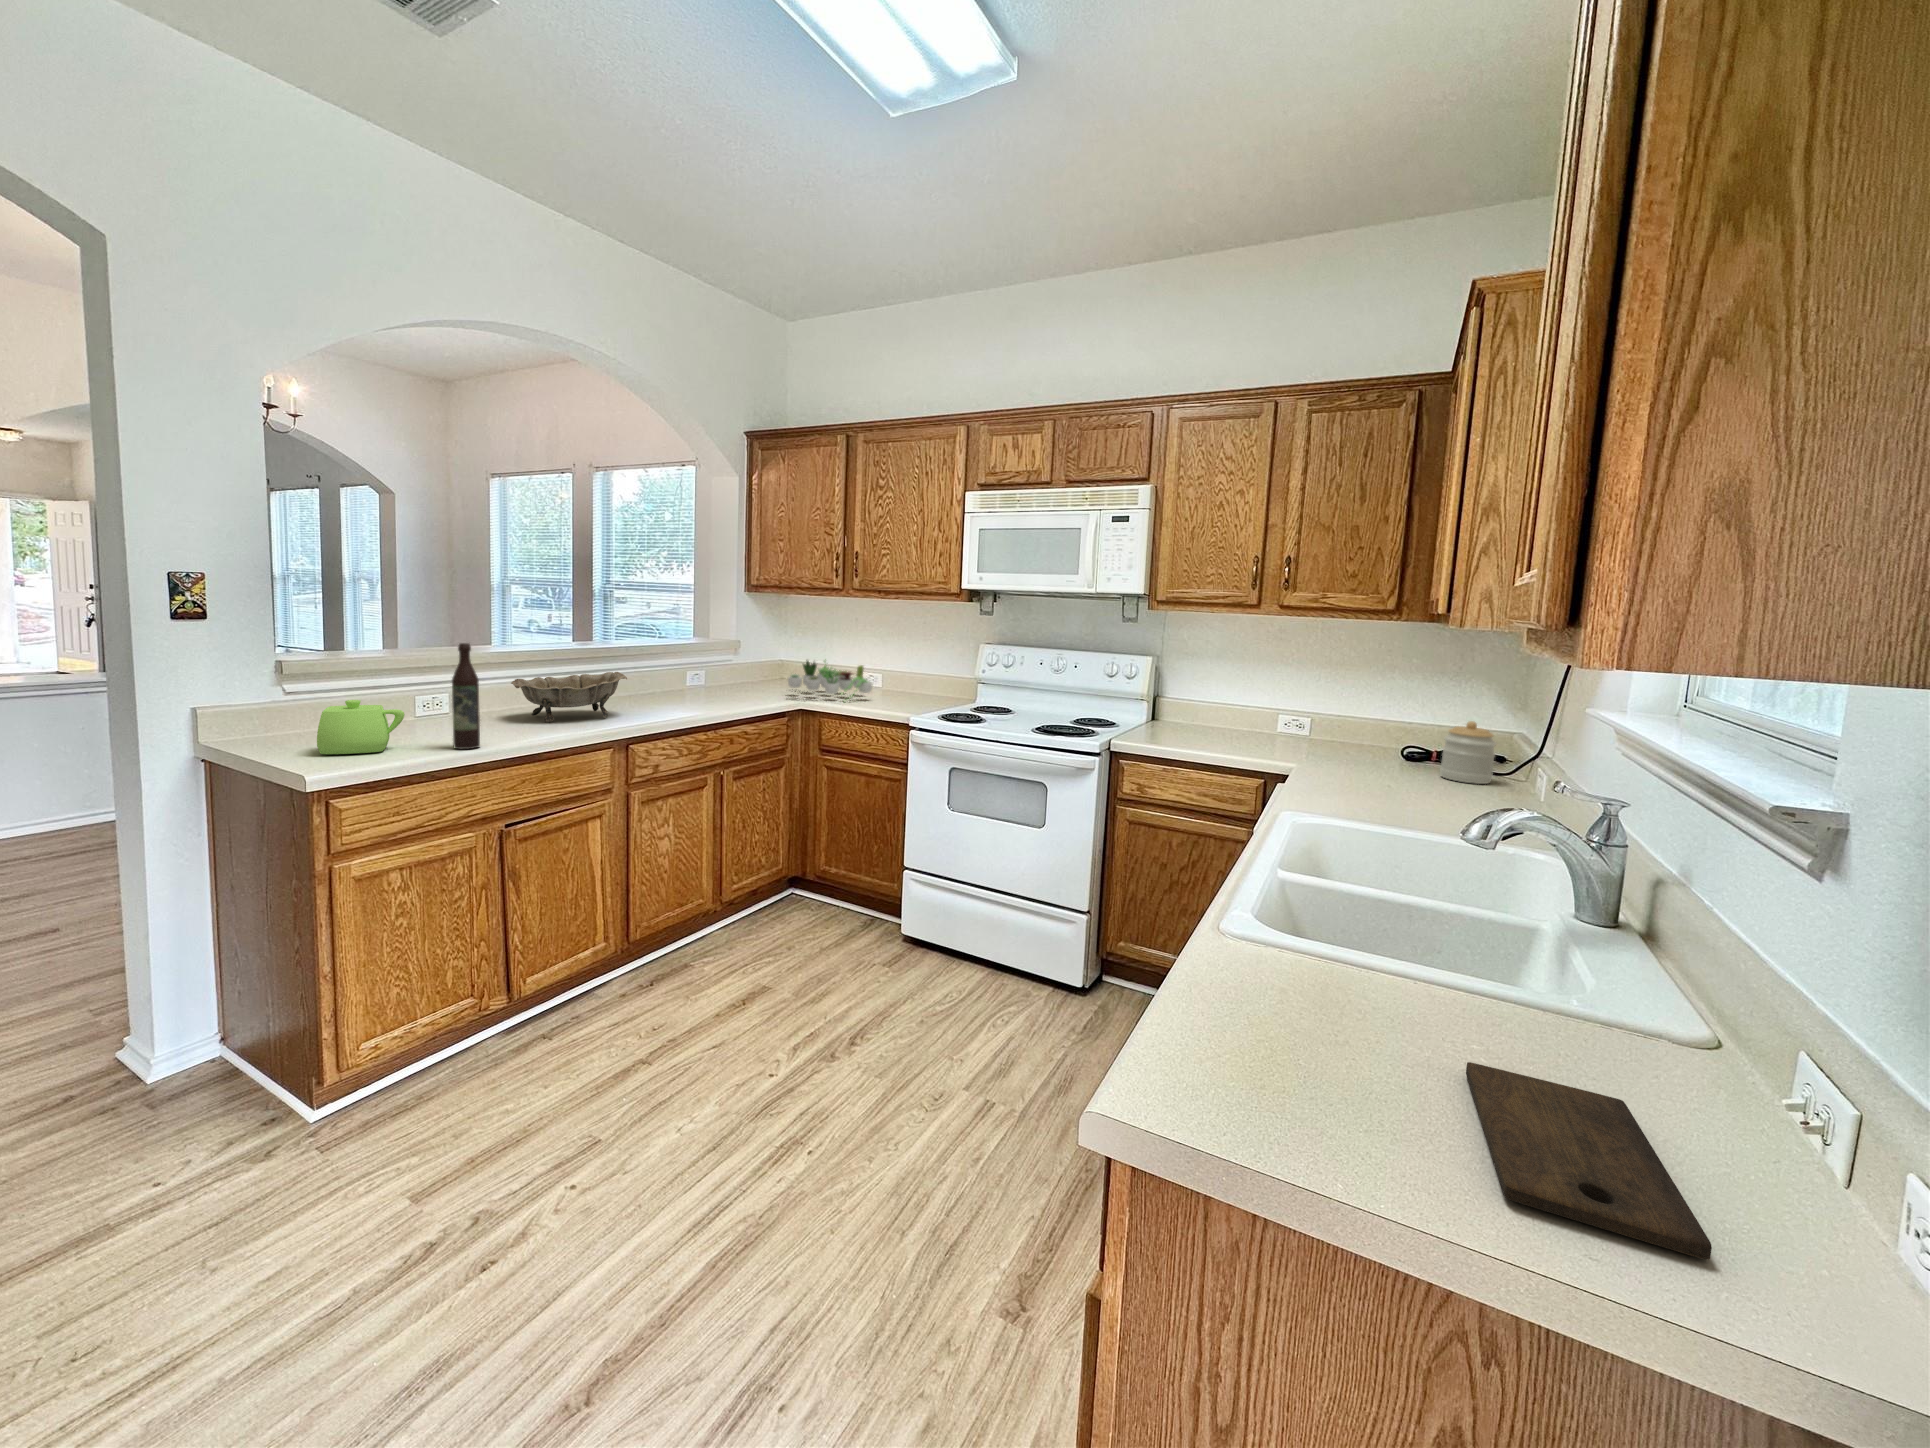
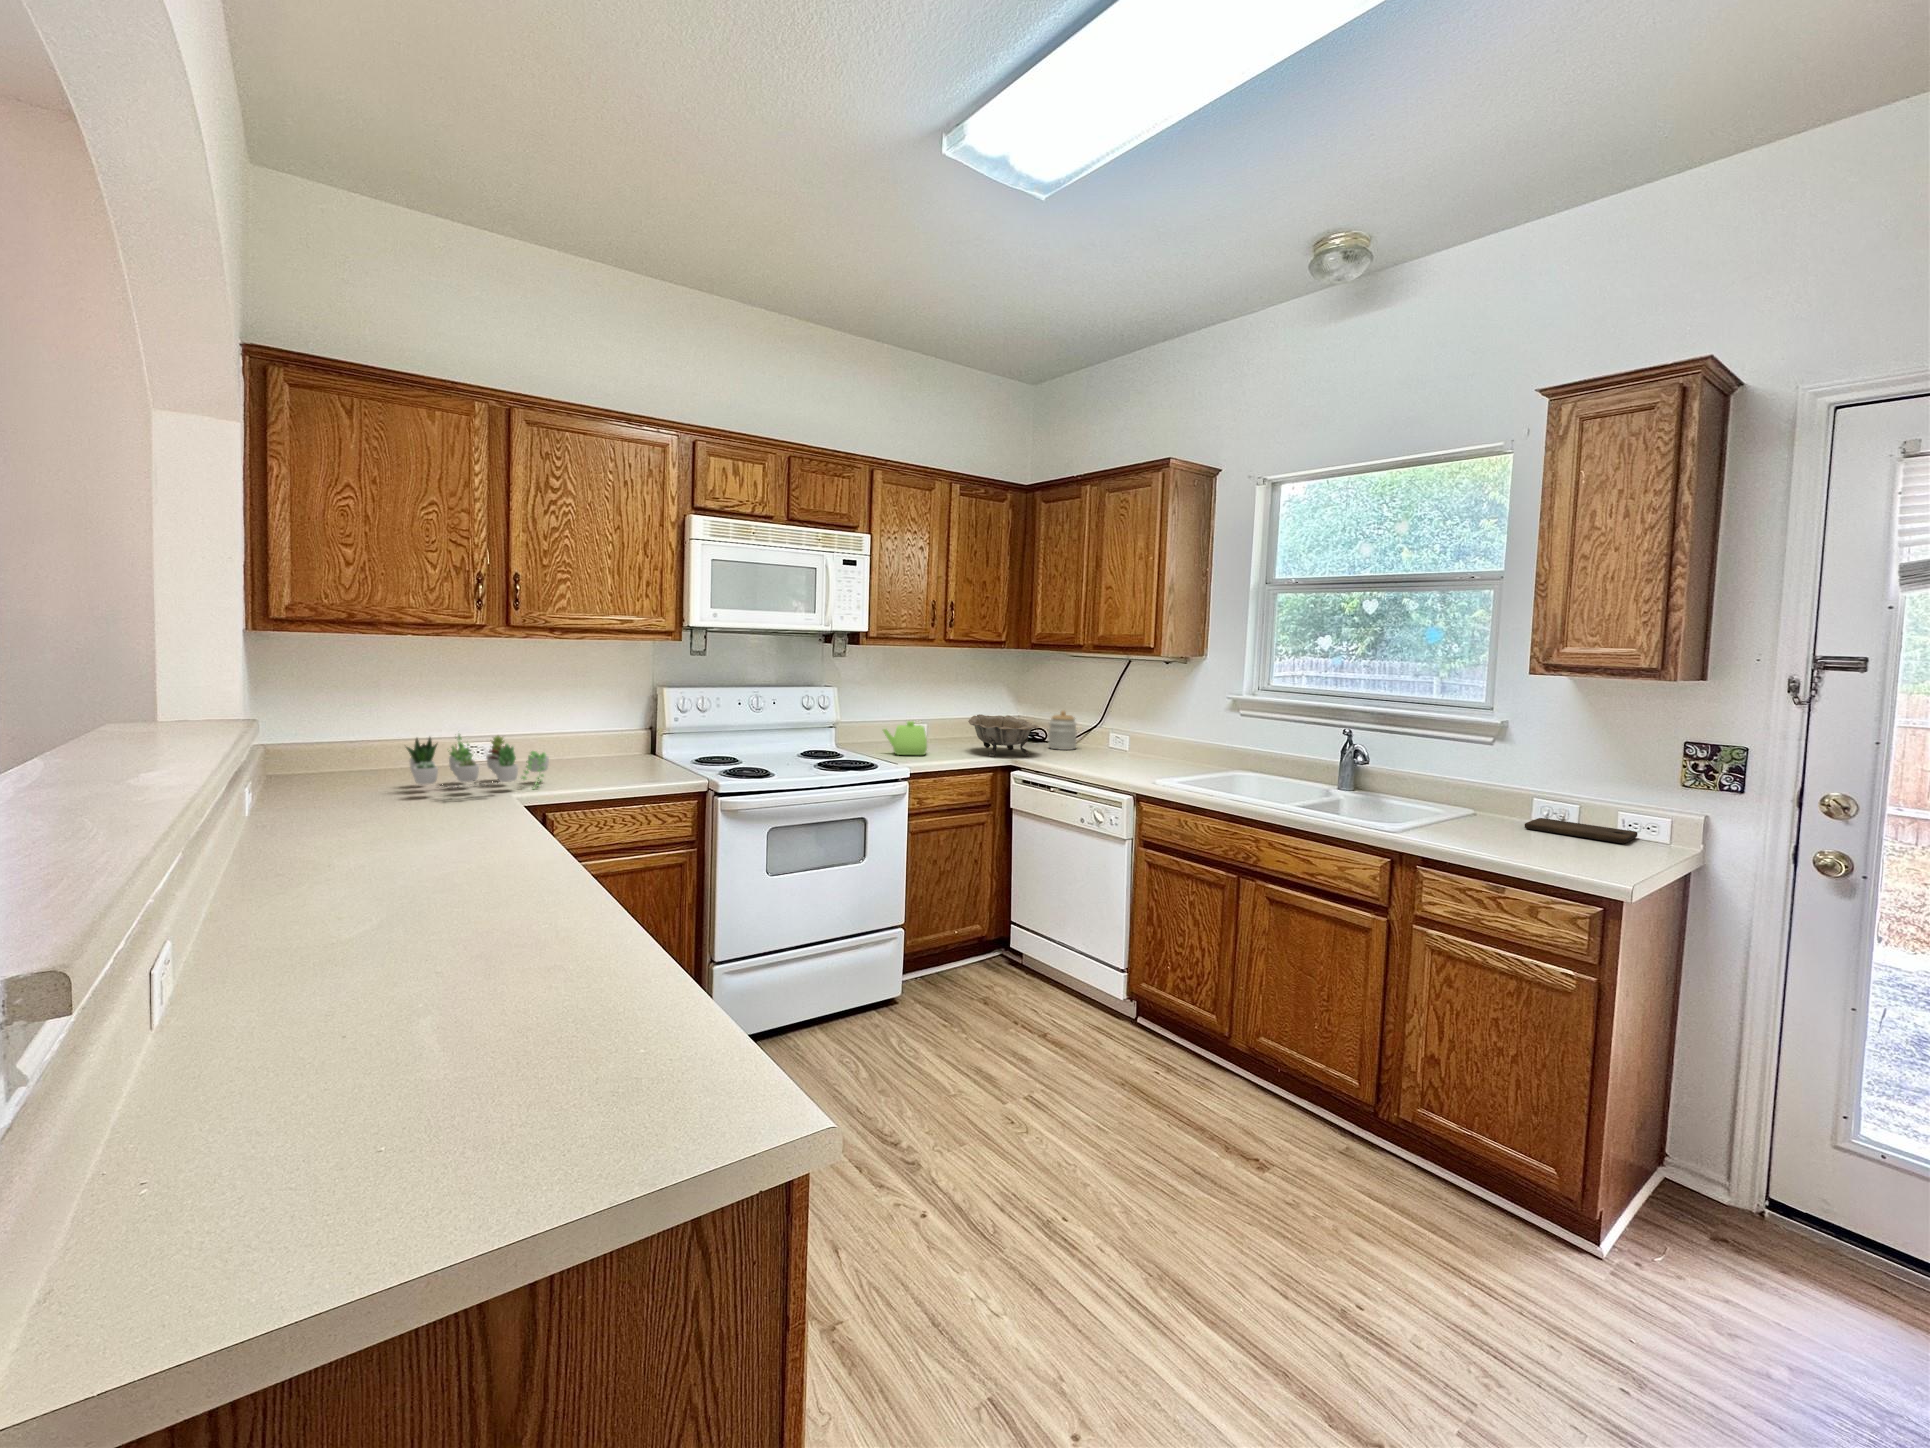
wine bottle: present [452,643,480,749] -> none [574,755,627,980]
decorative bowl: present [511,672,627,723] -> present [968,714,1039,757]
teapot: present [317,700,405,754] -> present [883,721,927,755]

